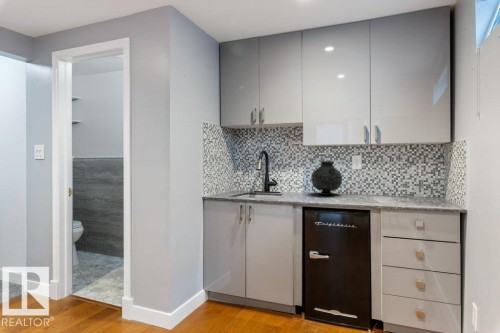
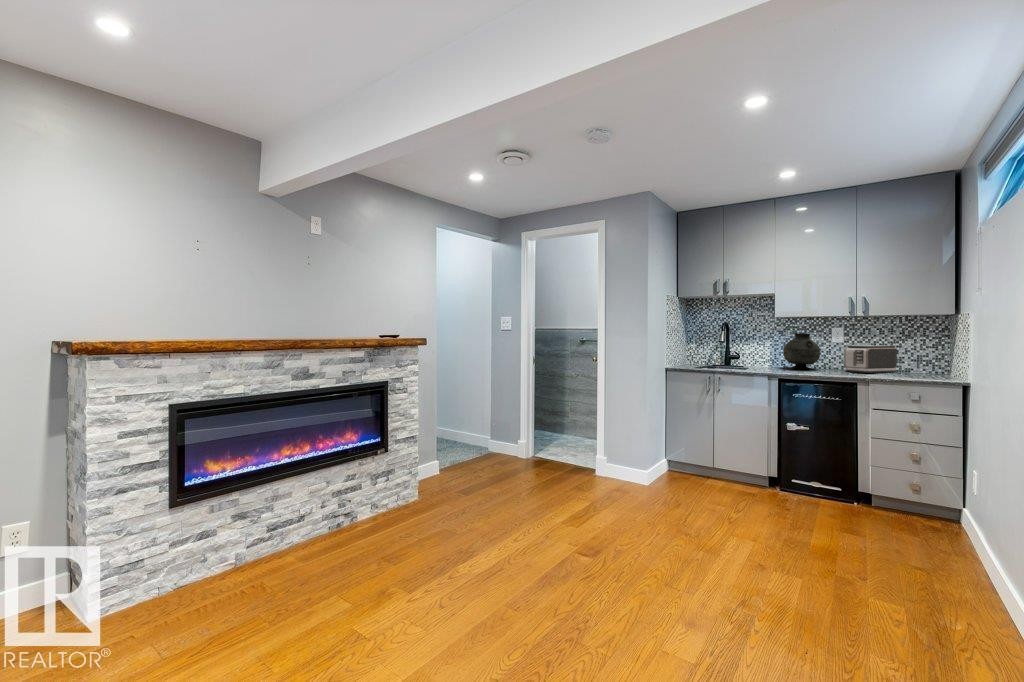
toaster: none [361,172,404,198] -> present [844,345,897,373]

